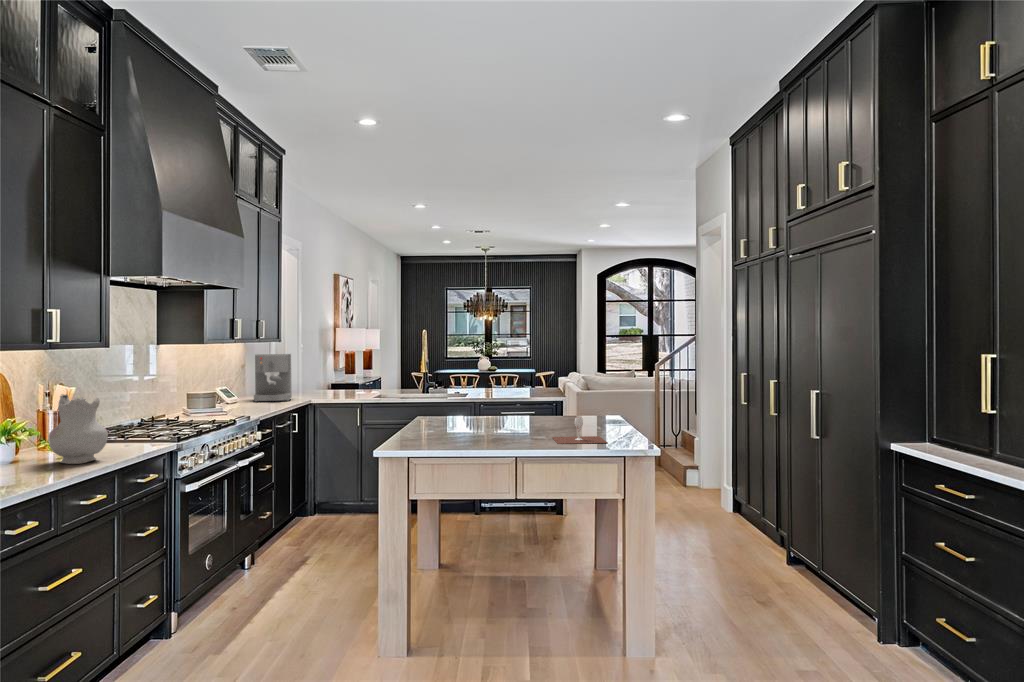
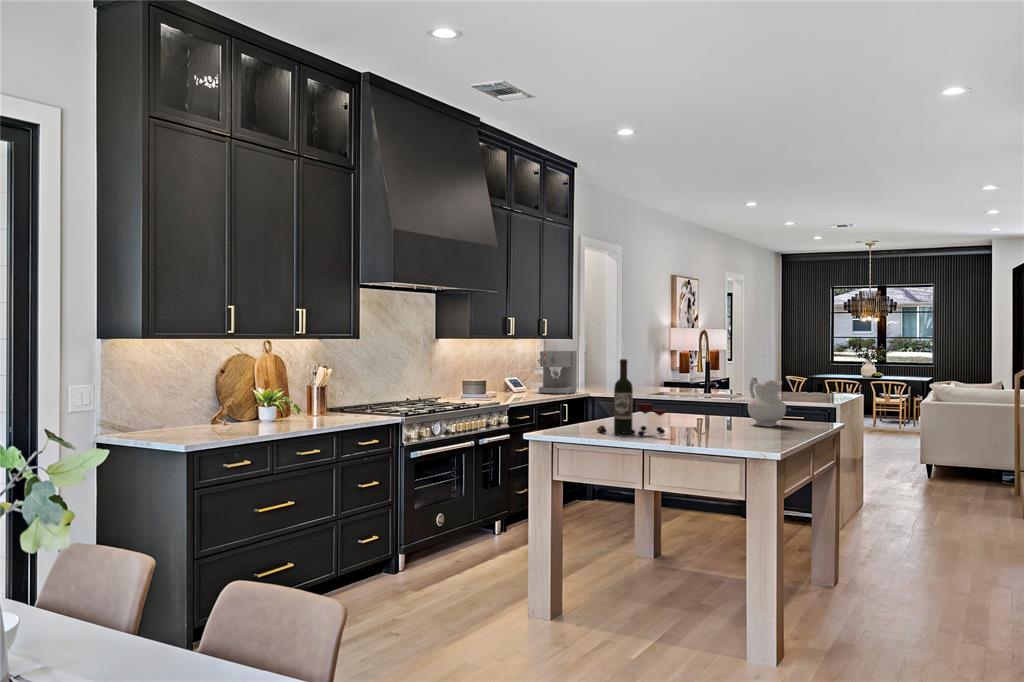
wine bottle: none [442,363,523,443] -> present [597,359,667,436]
ceramic pitcher: present [49,395,108,464] -> present [748,377,786,427]
wine glass: present [552,417,607,444] -> none [694,418,756,445]

